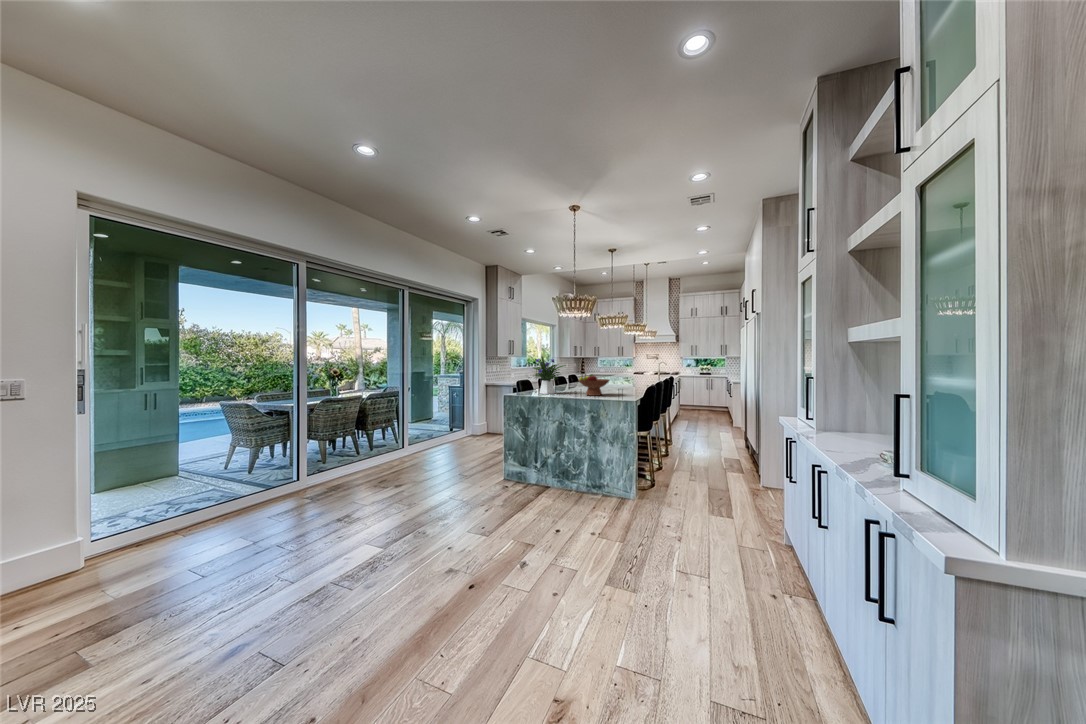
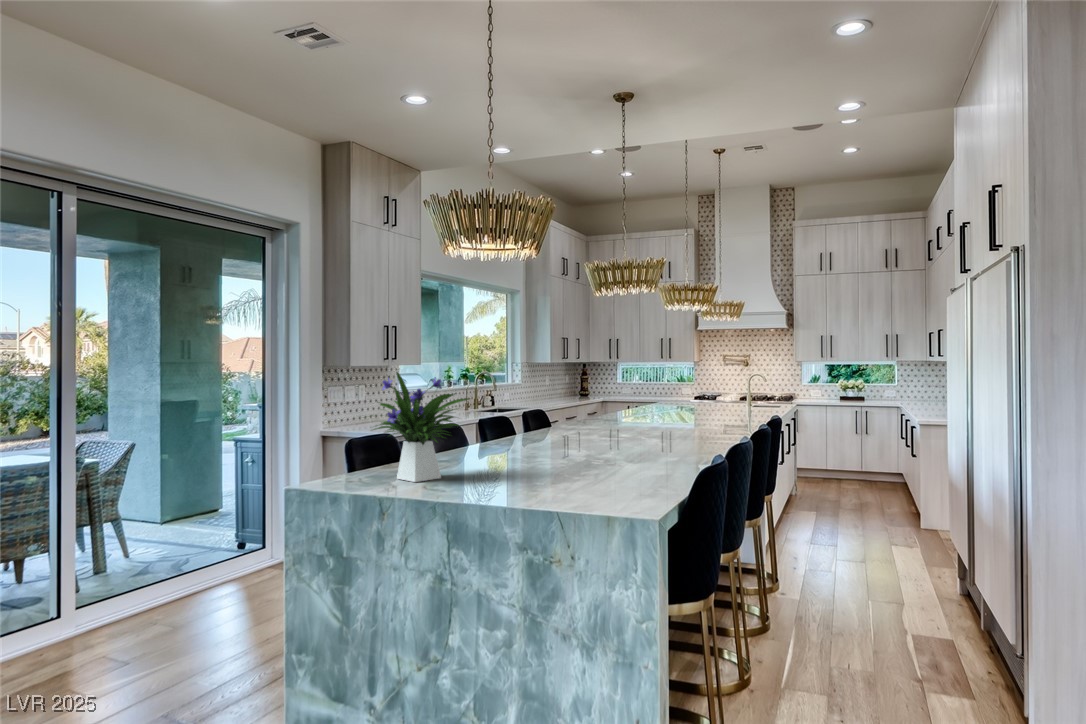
fruit bowl: present [579,374,609,396] -> none [495,426,592,493]

